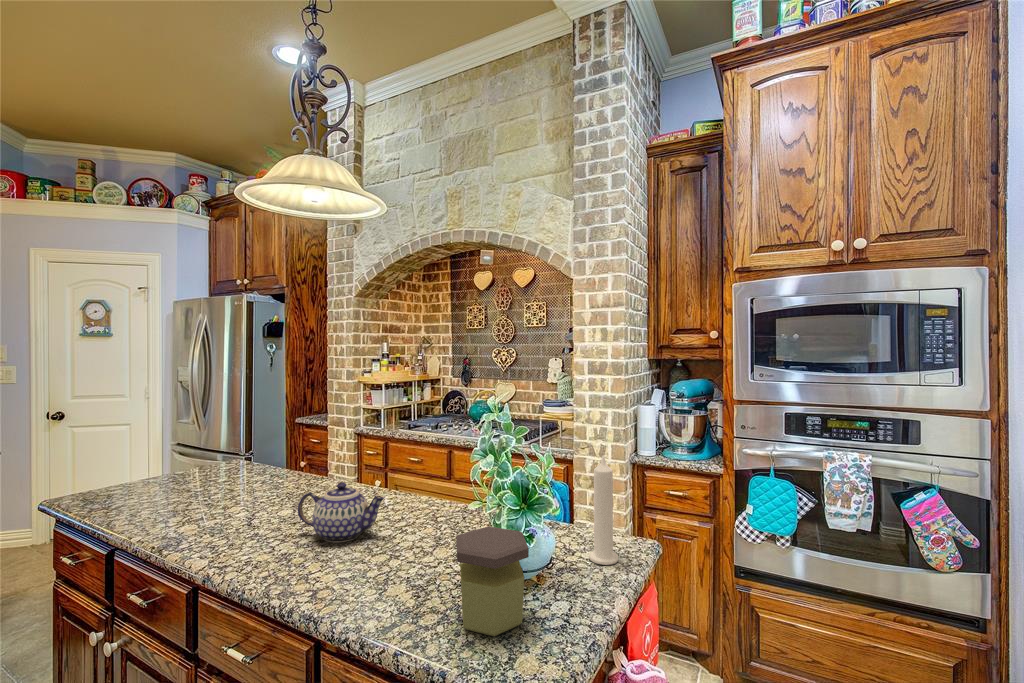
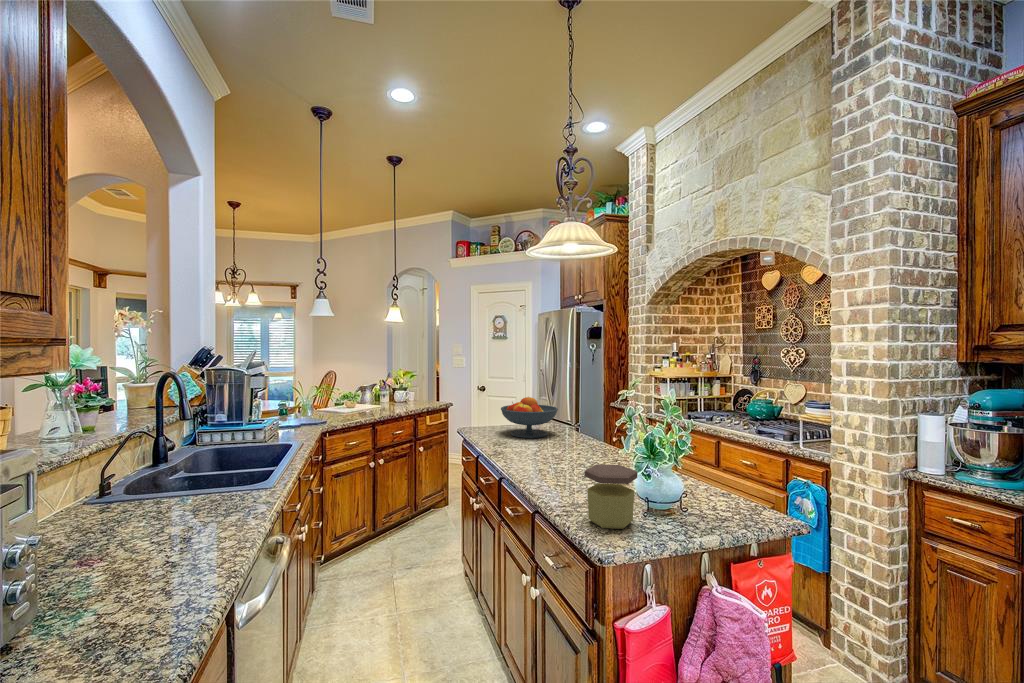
fruit bowl: none [168,429,273,498] -> present [501,397,558,438]
candle: present [589,456,618,565] -> none [723,436,750,526]
teapot: present [298,482,385,543] -> none [547,433,594,471]

